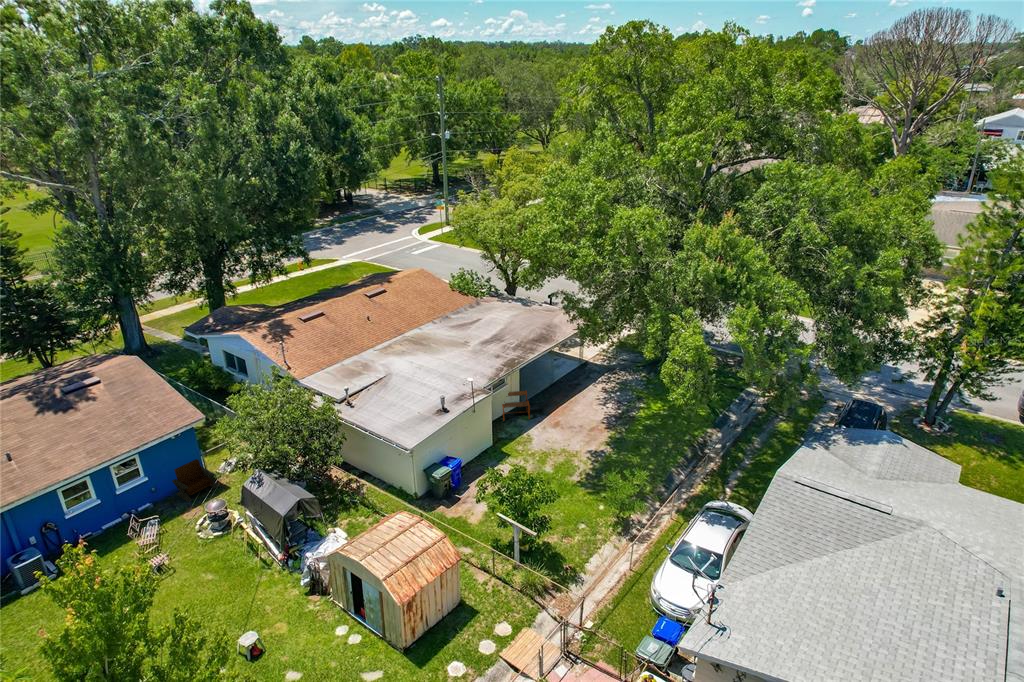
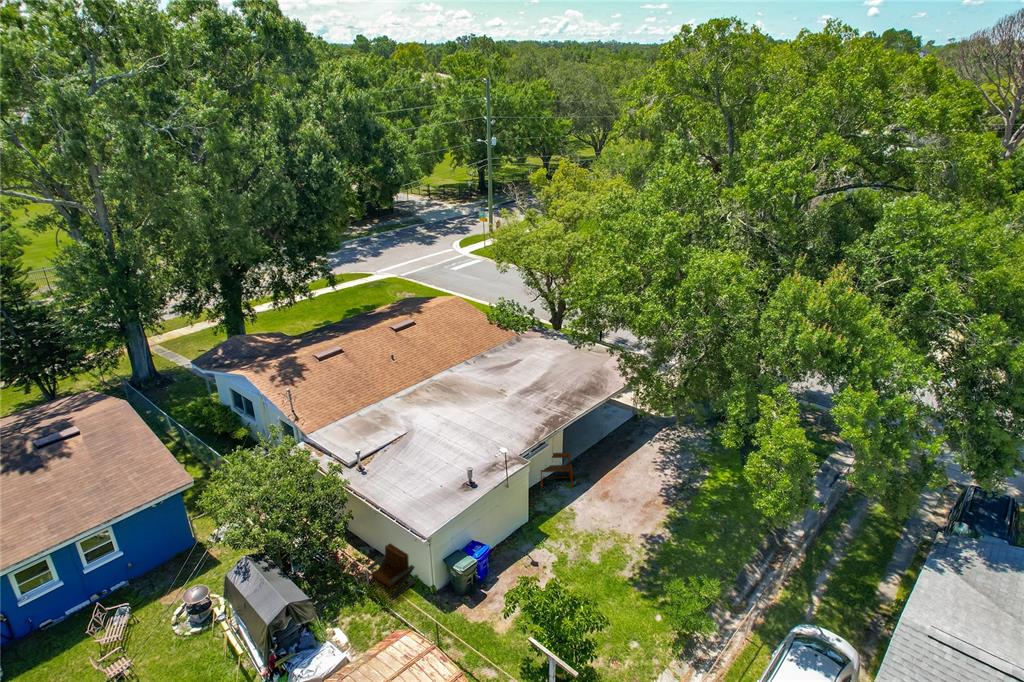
lounge chair: present [172,459,218,502] -> present [367,544,415,600]

